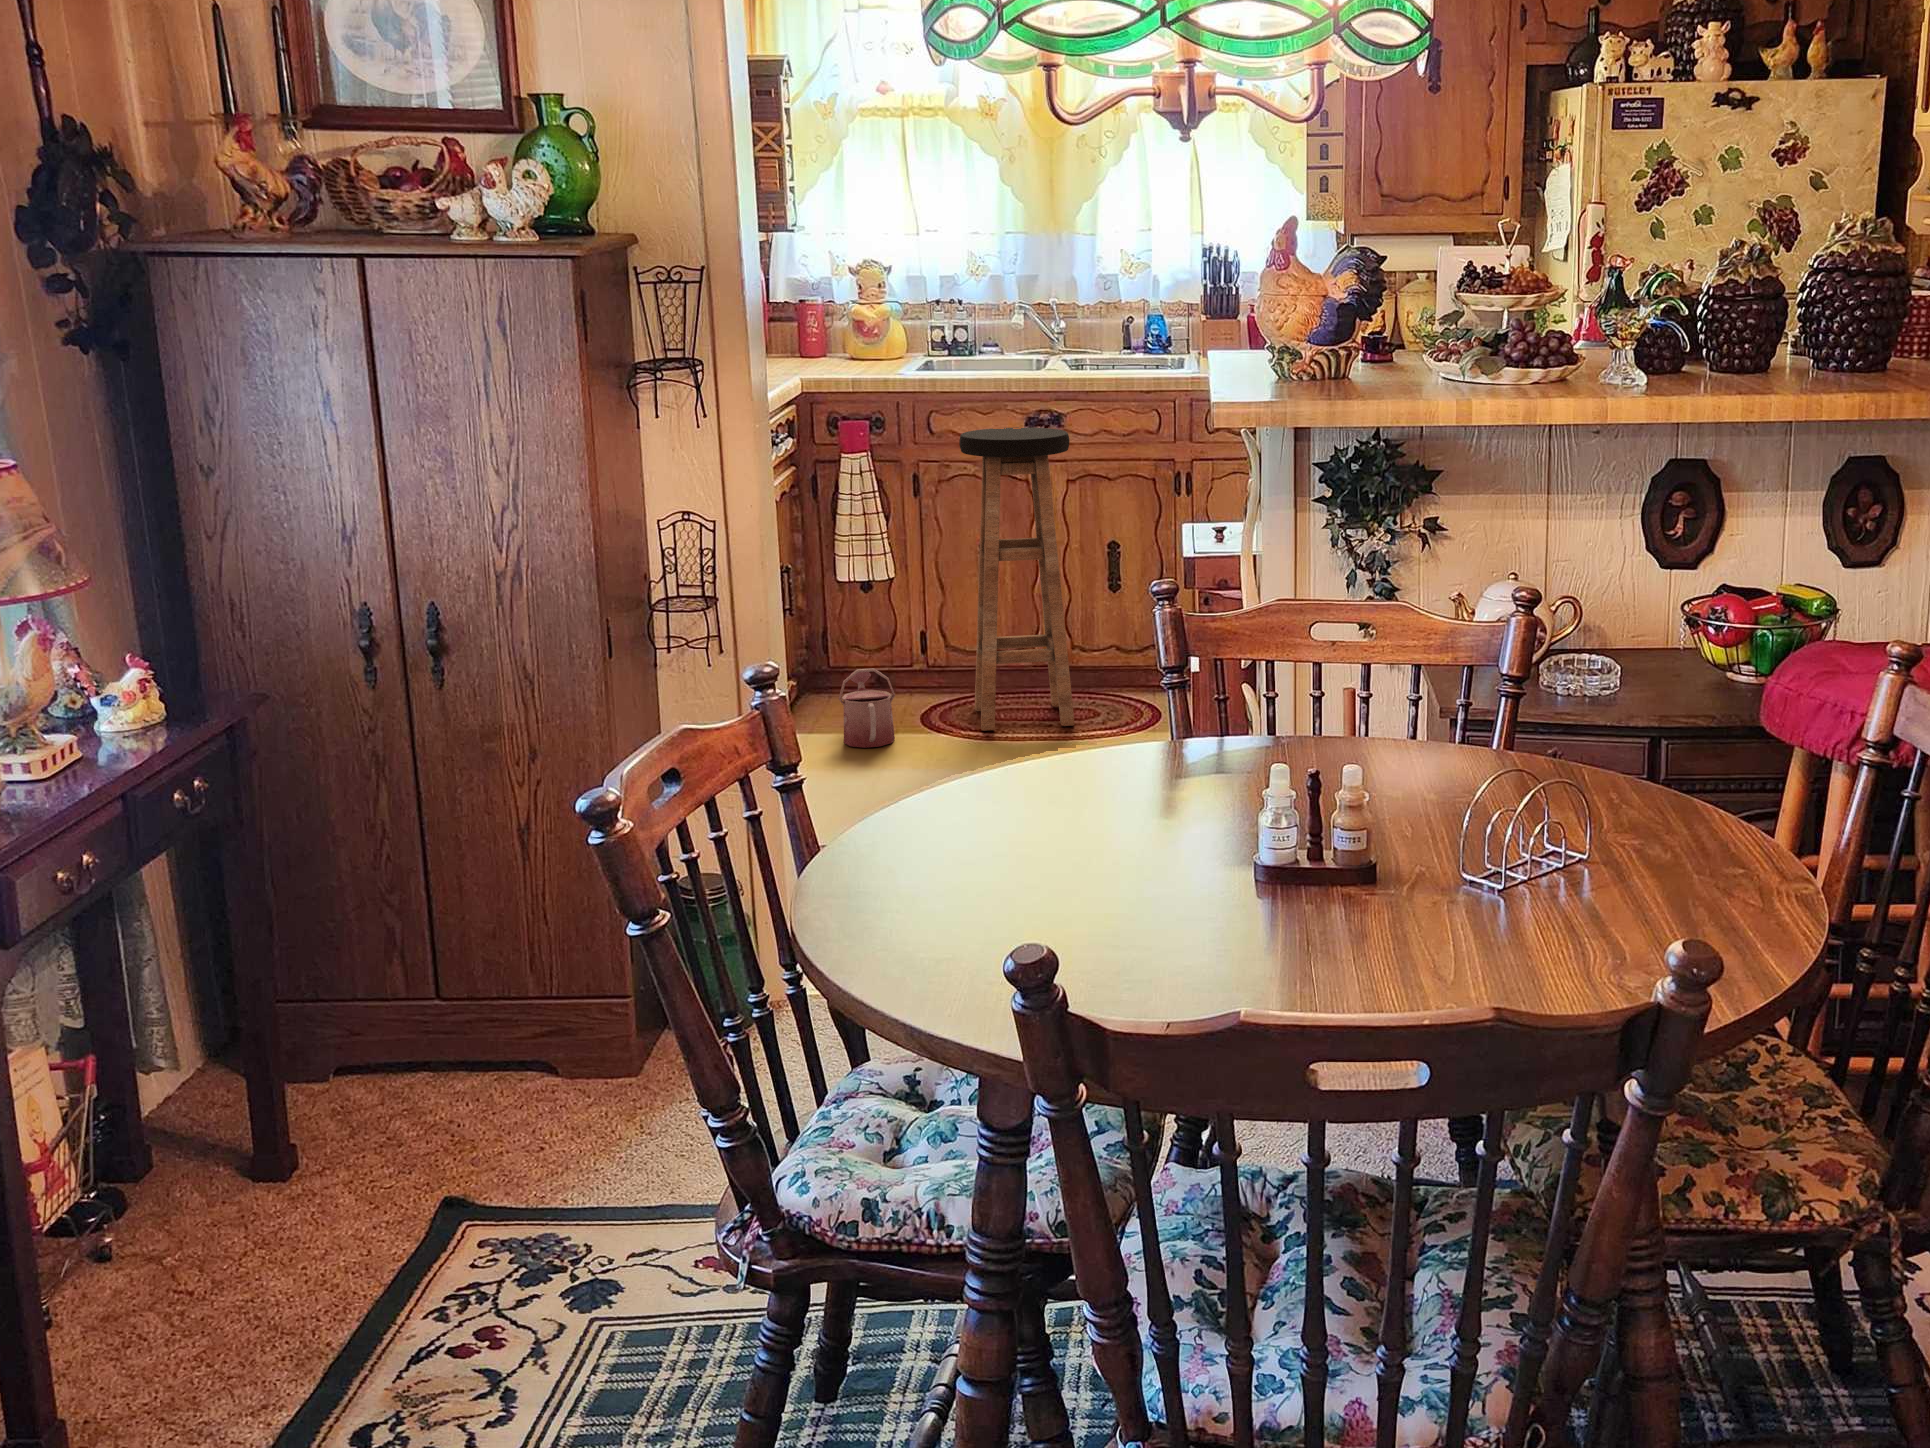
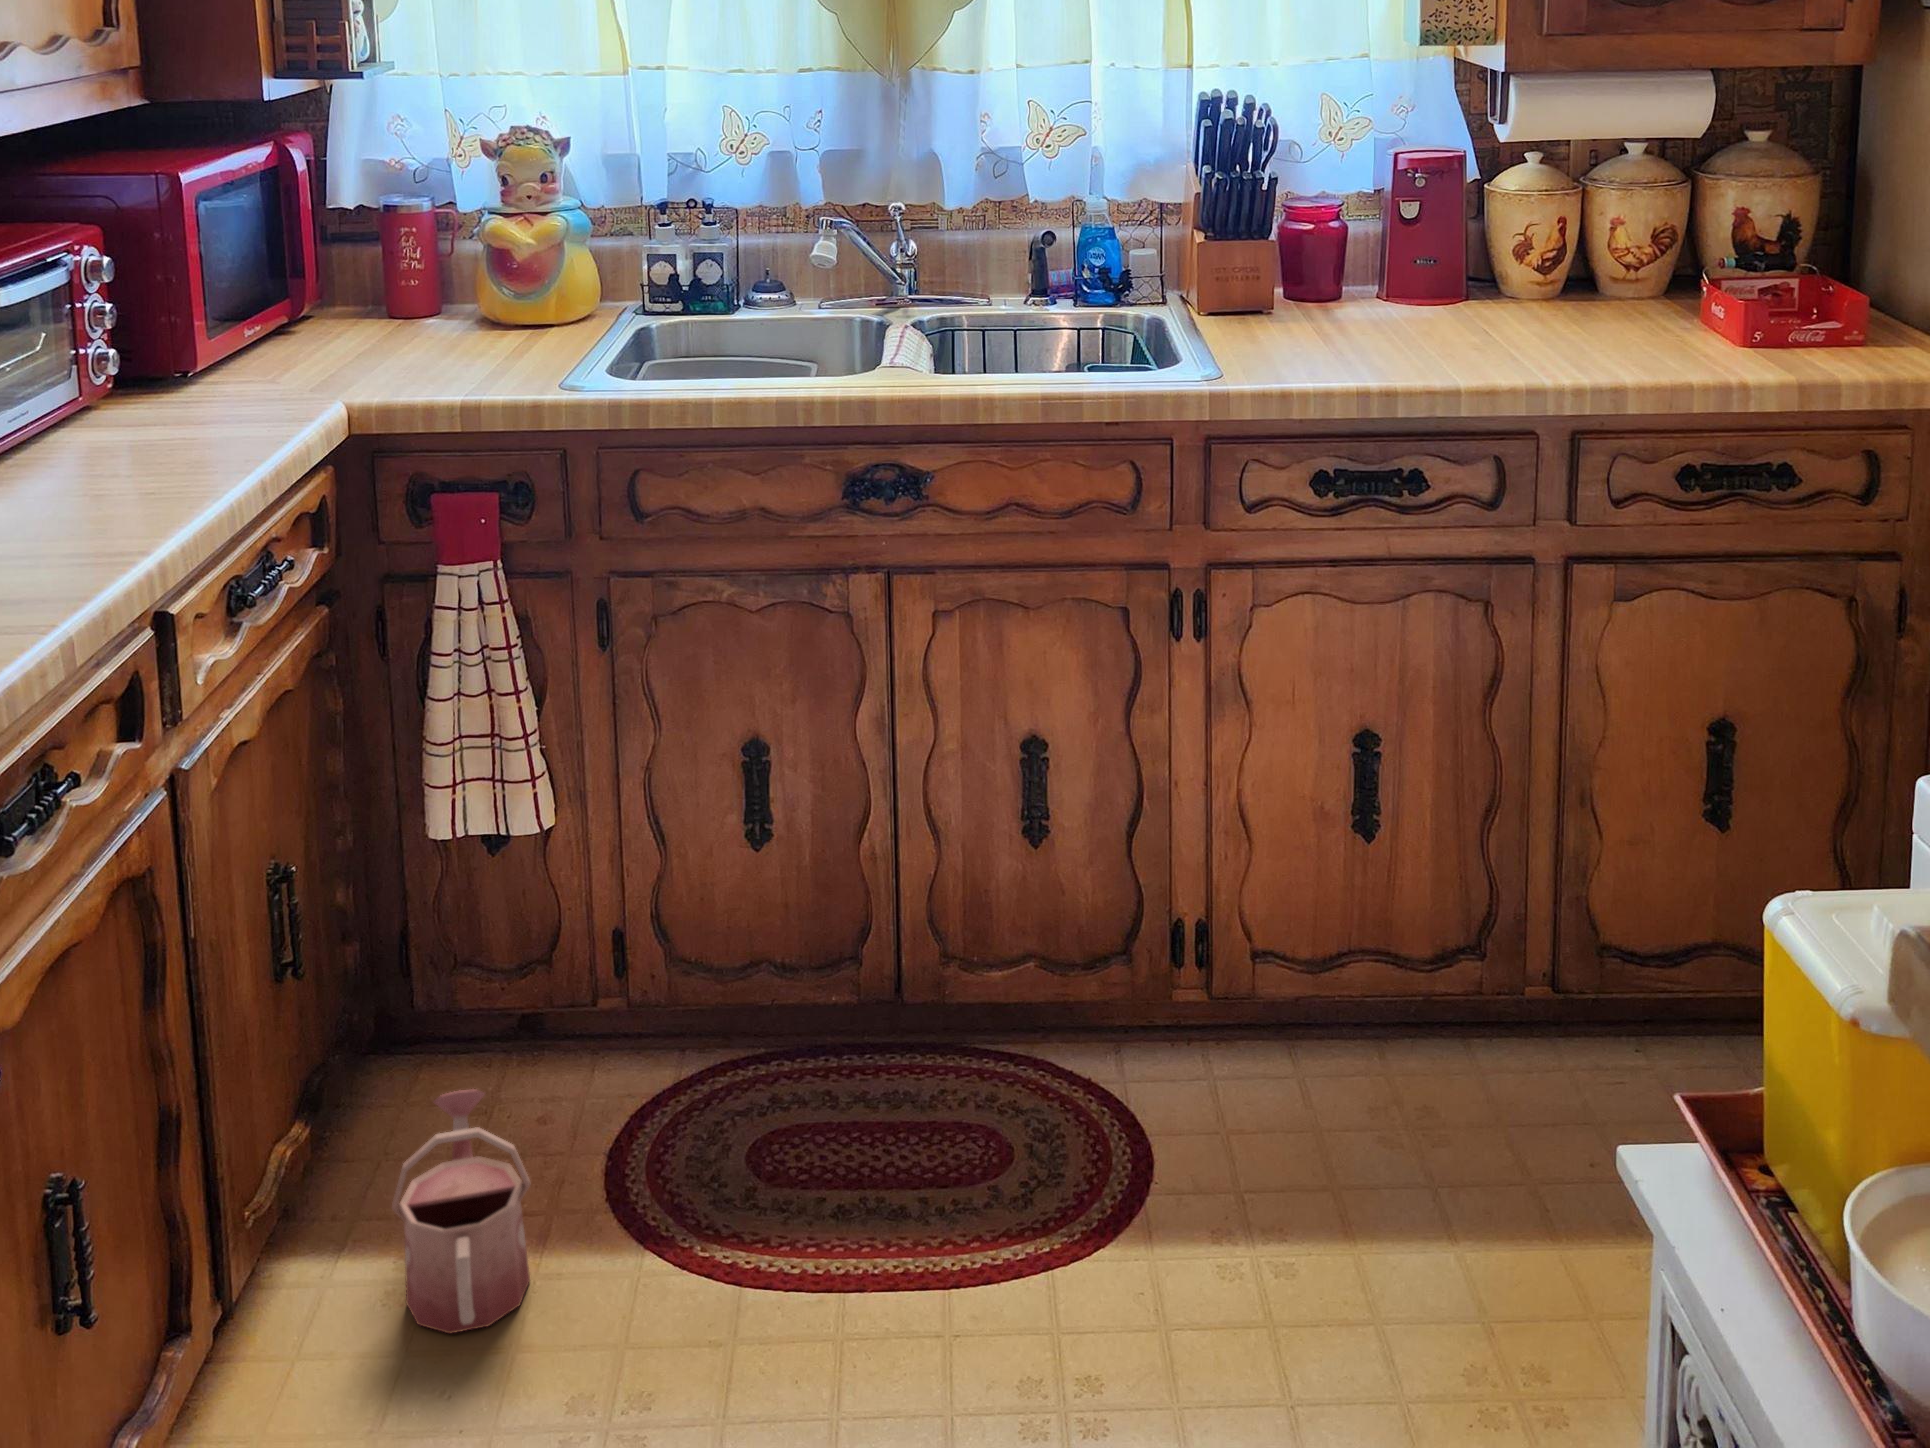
bar stool: present [959,427,1075,731] -> none [688,515,952,1239]

